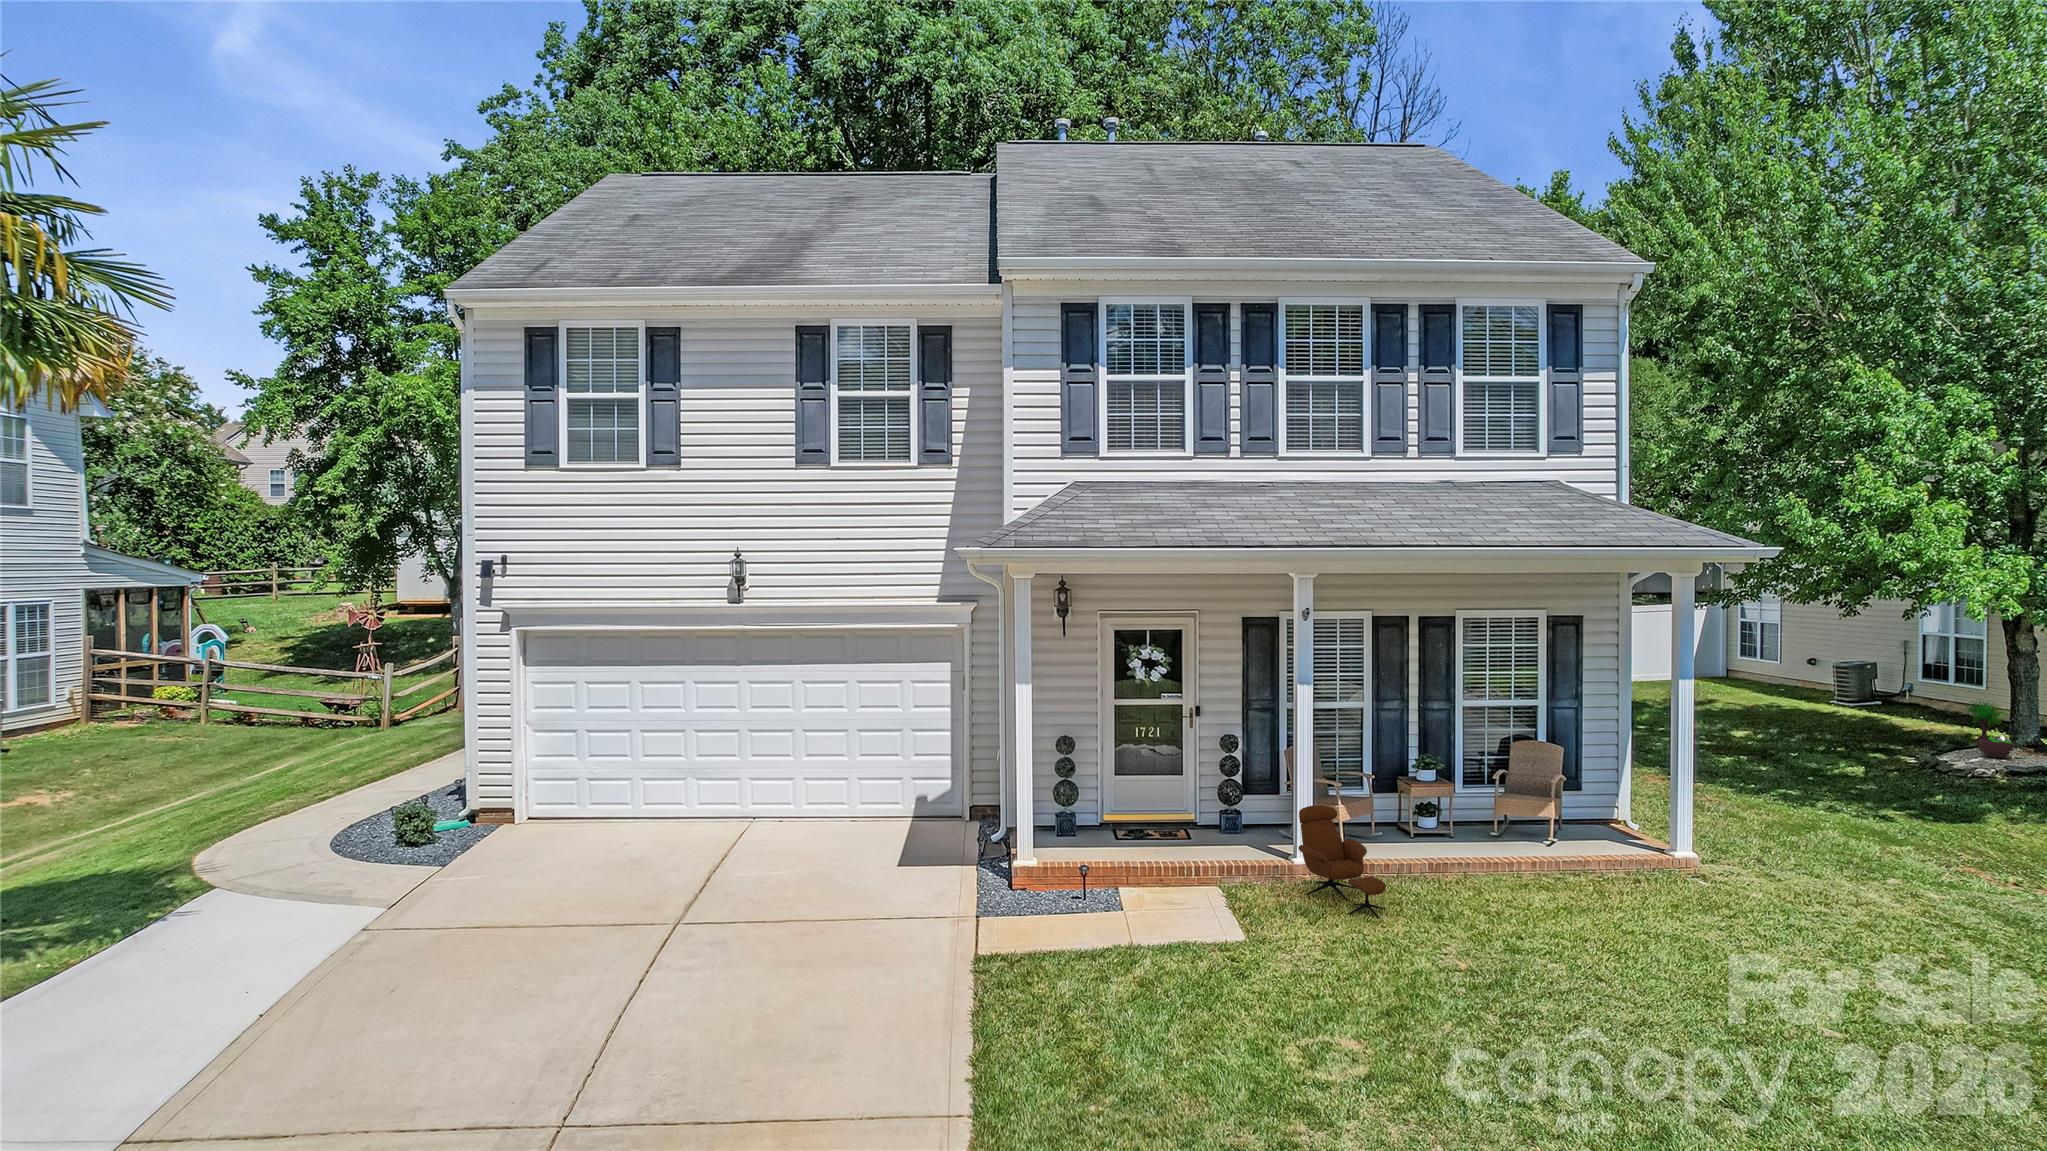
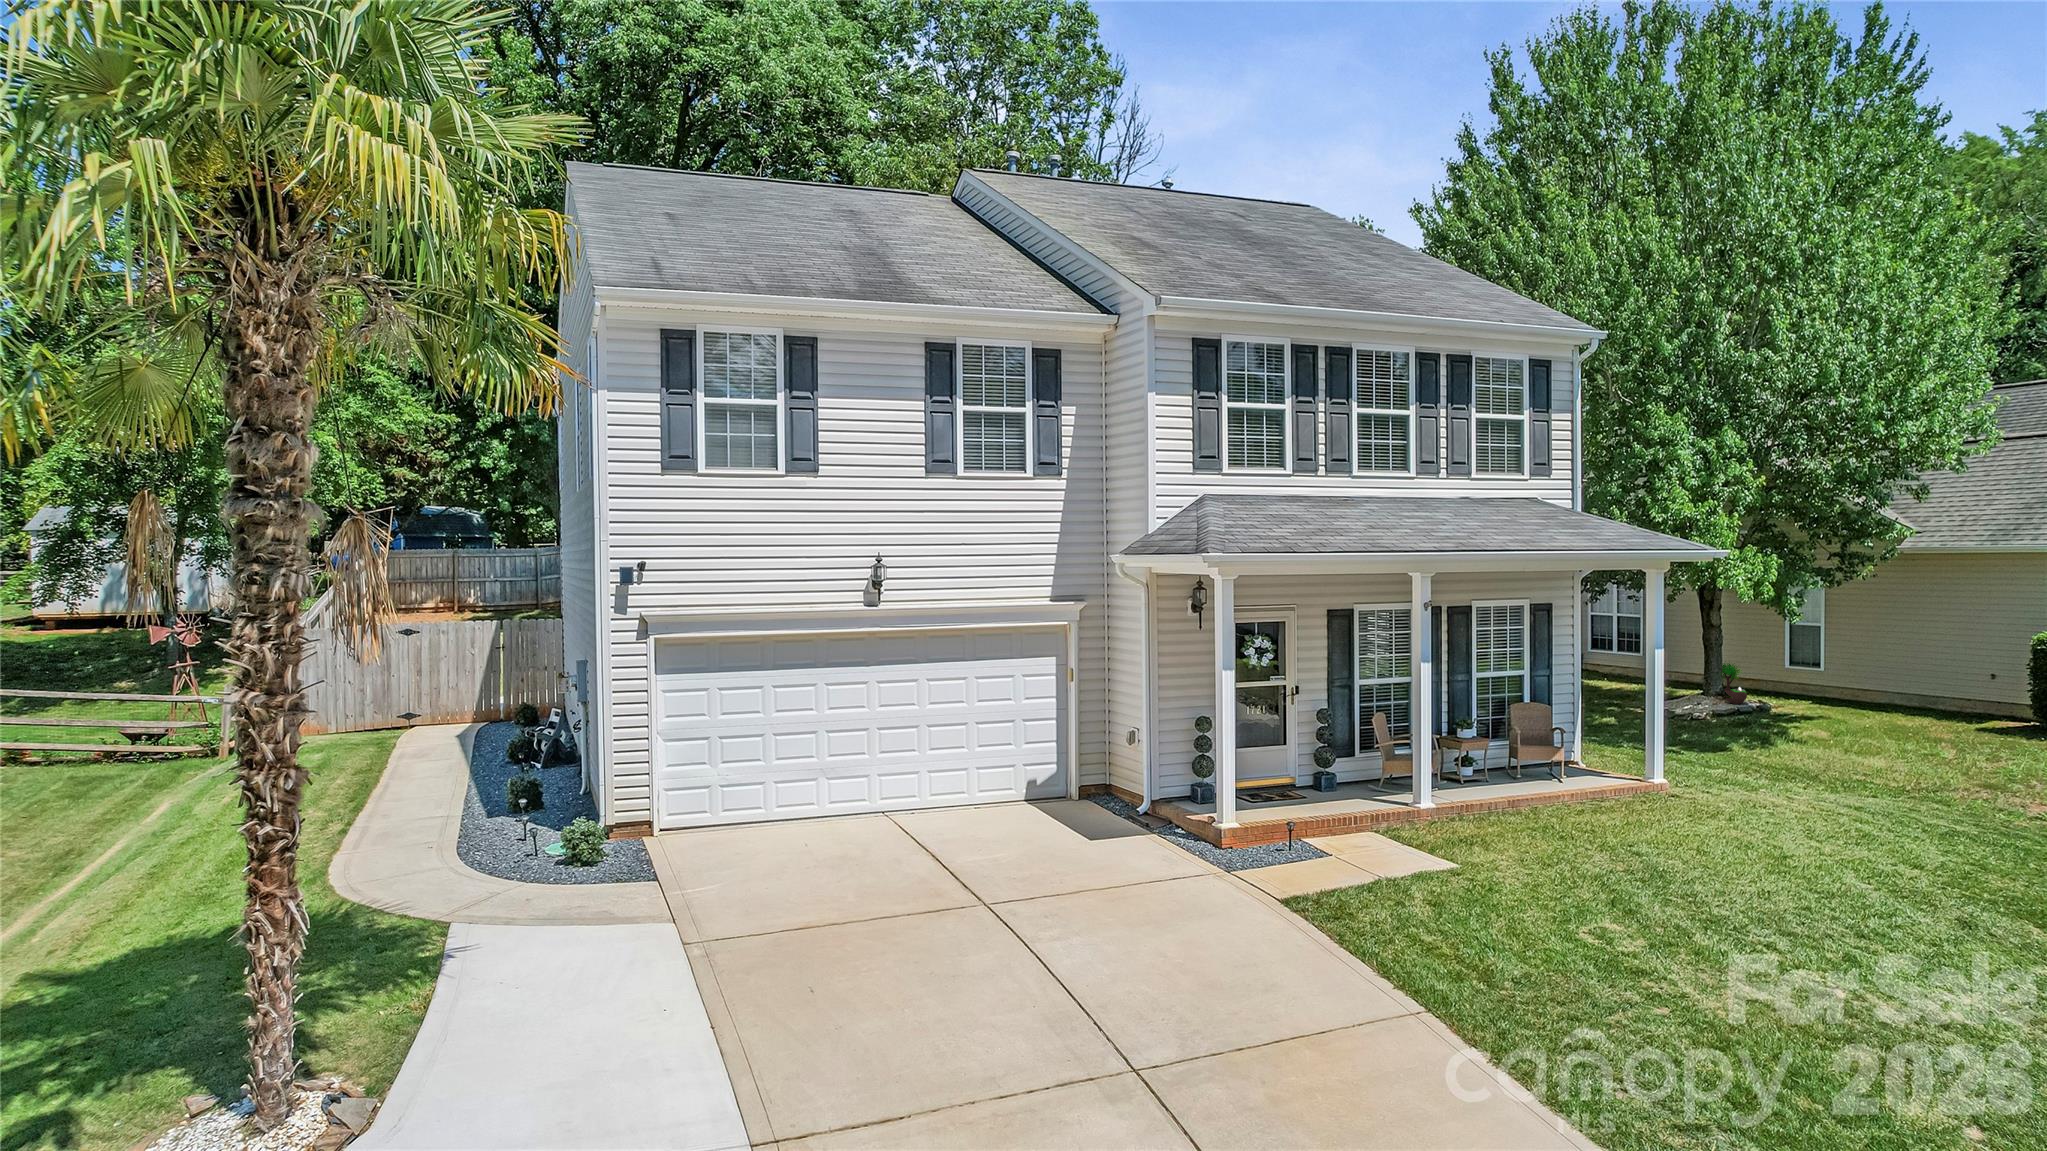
lounge chair: present [1298,805,1386,919] -> none [1425,761,1516,846]

